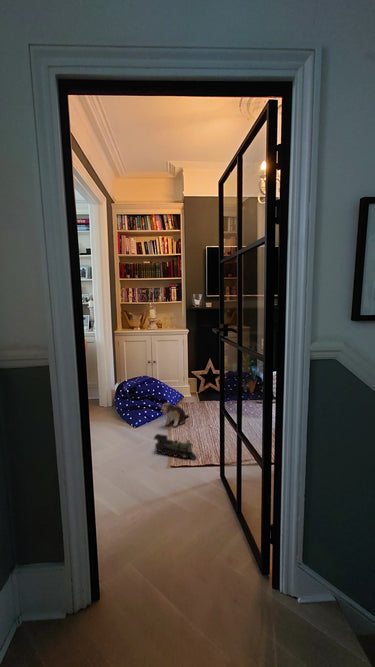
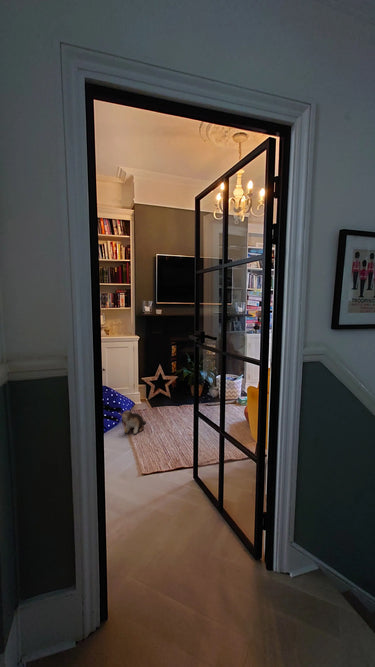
toy train: present [154,434,196,460] -> none [121,442,165,465]

